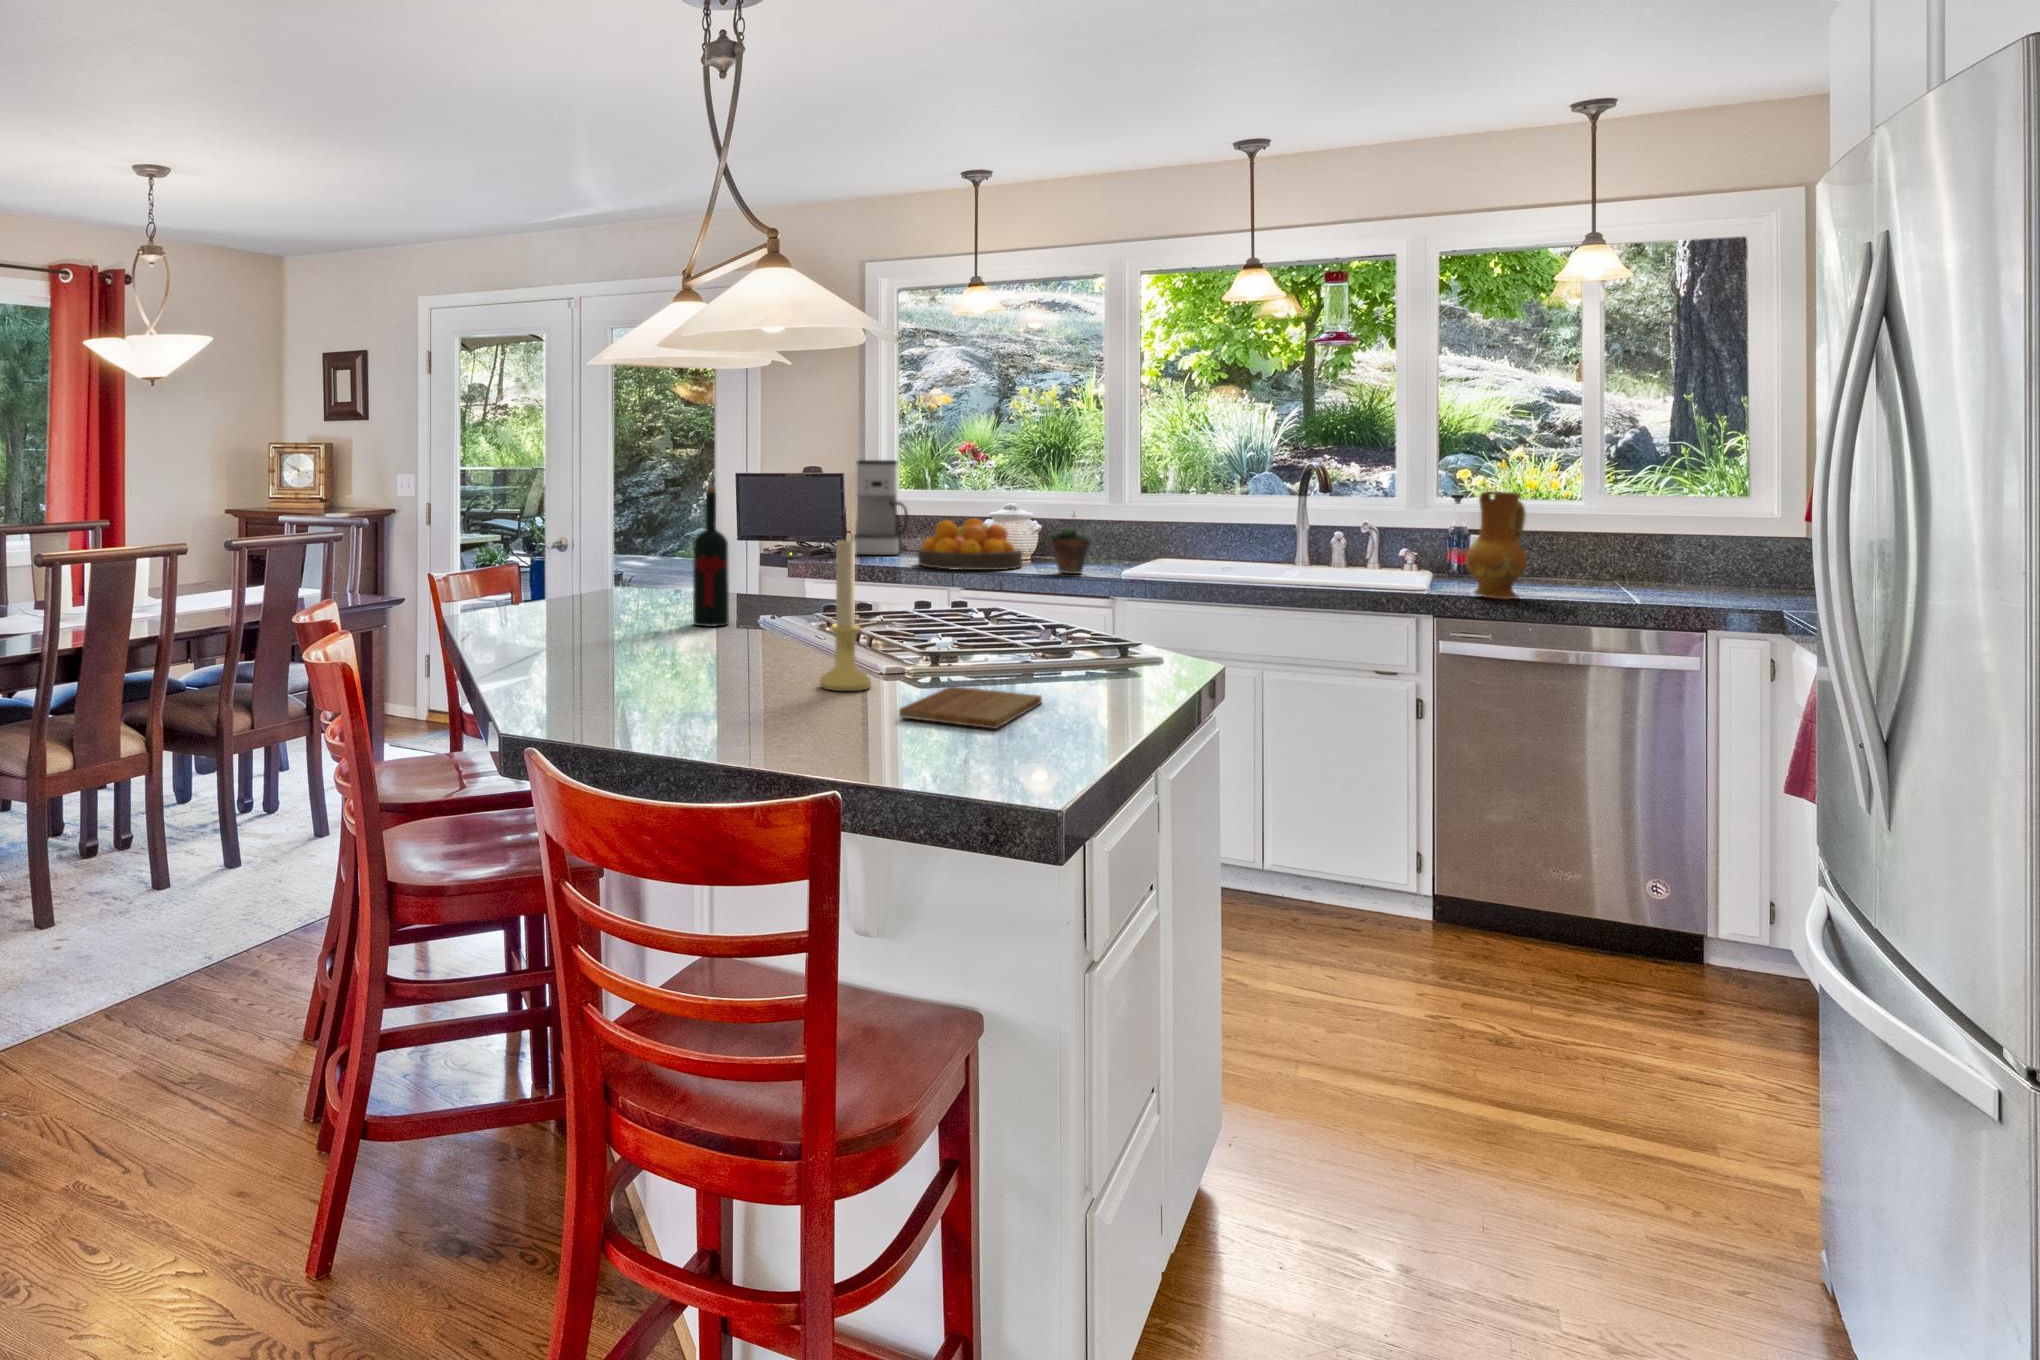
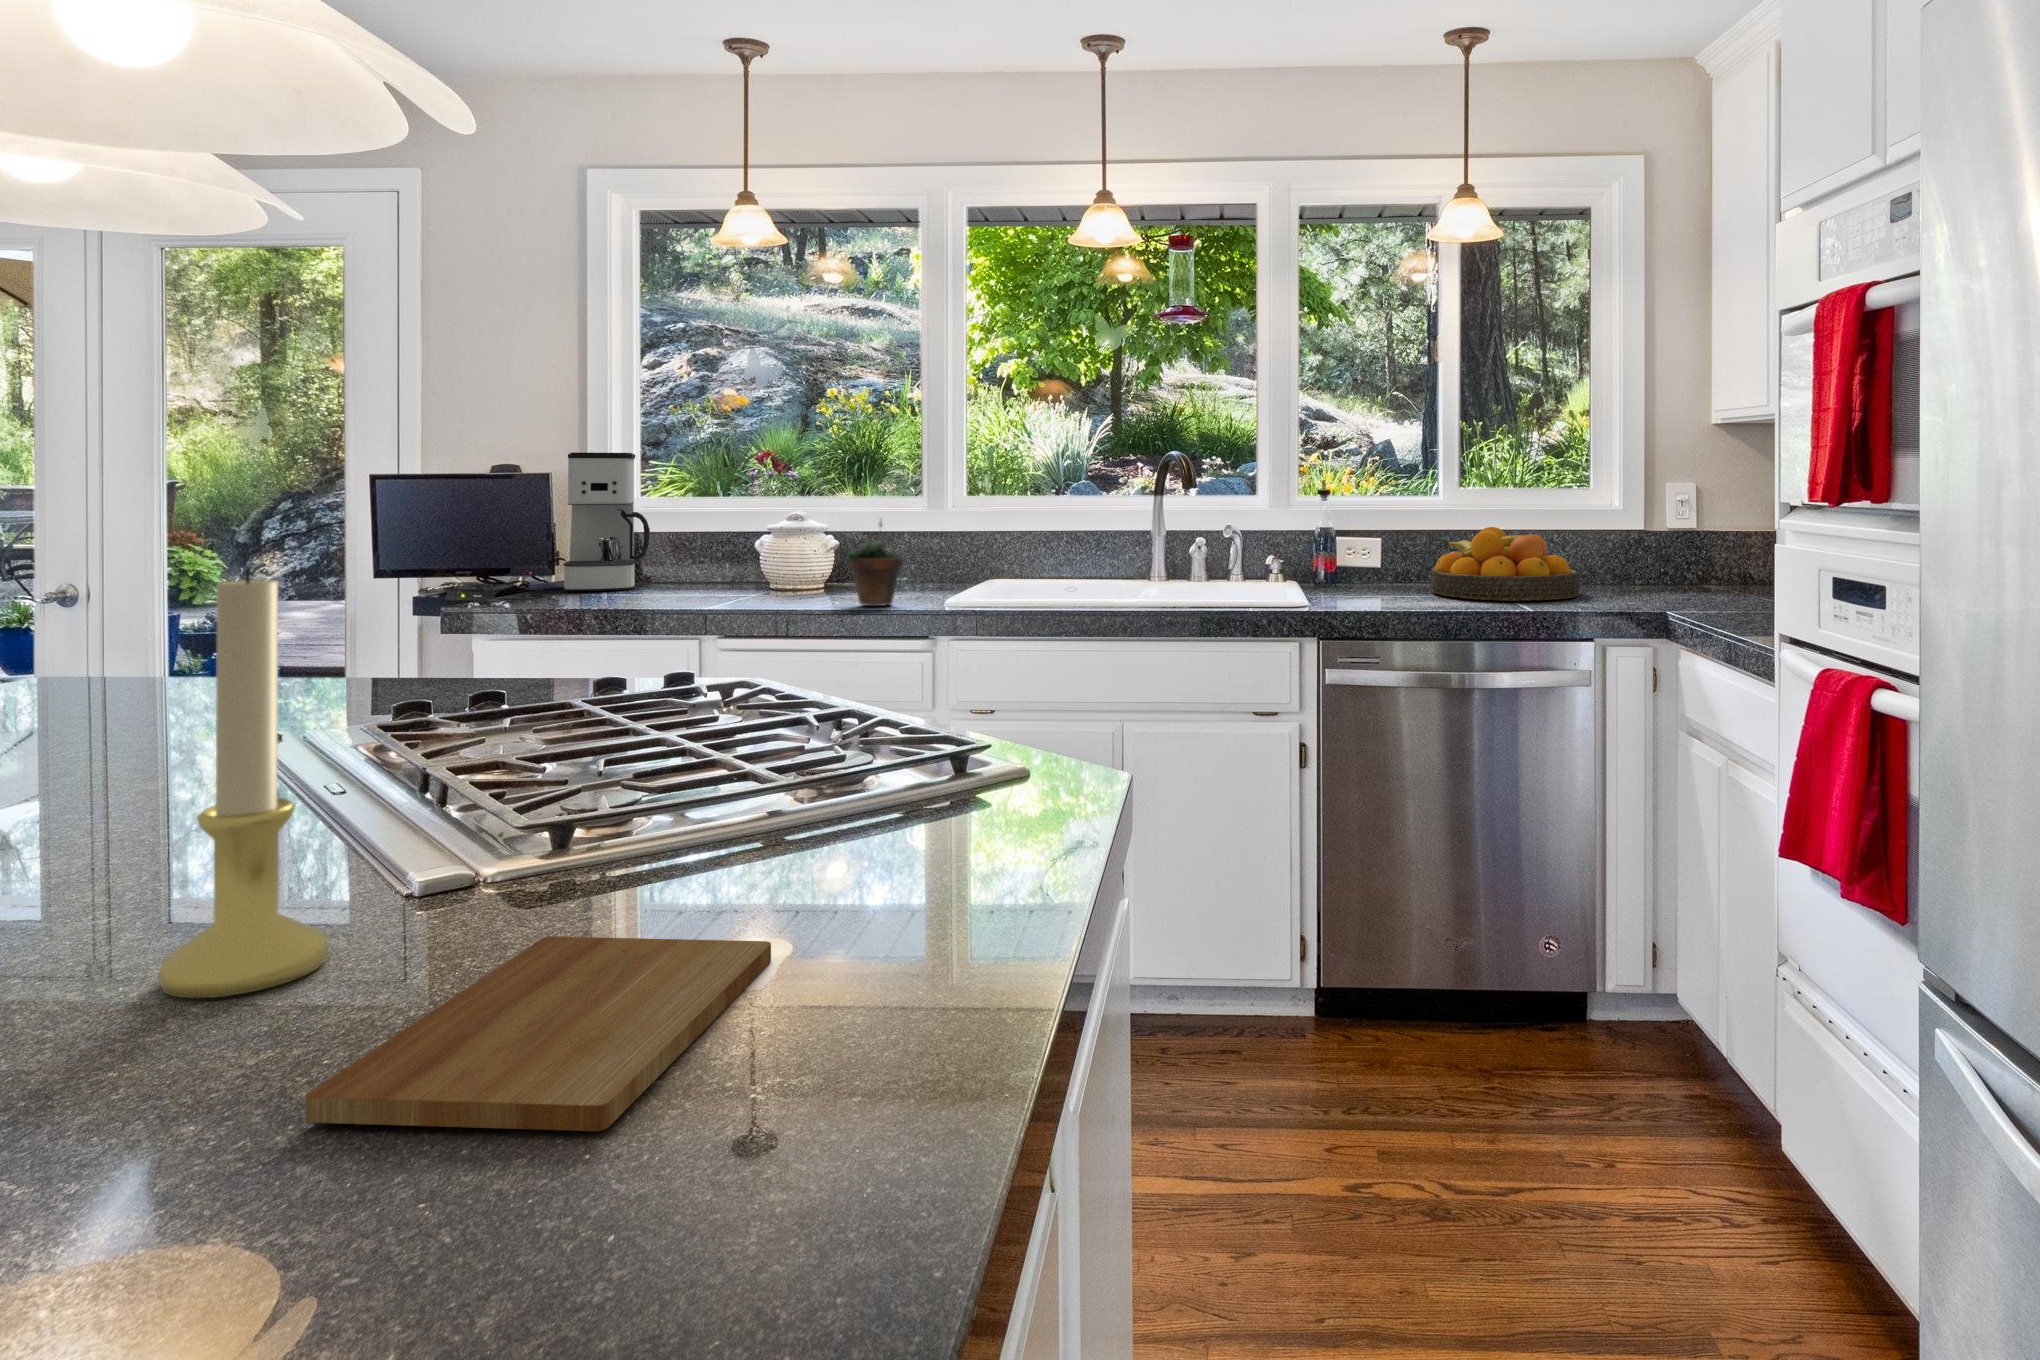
wine bottle: present [693,487,729,627] -> none [33,470,133,779]
ceramic jug: present [1465,491,1527,599] -> none [1355,482,1419,614]
fruit bowl: present [918,518,1022,570] -> present [1431,527,1579,601]

